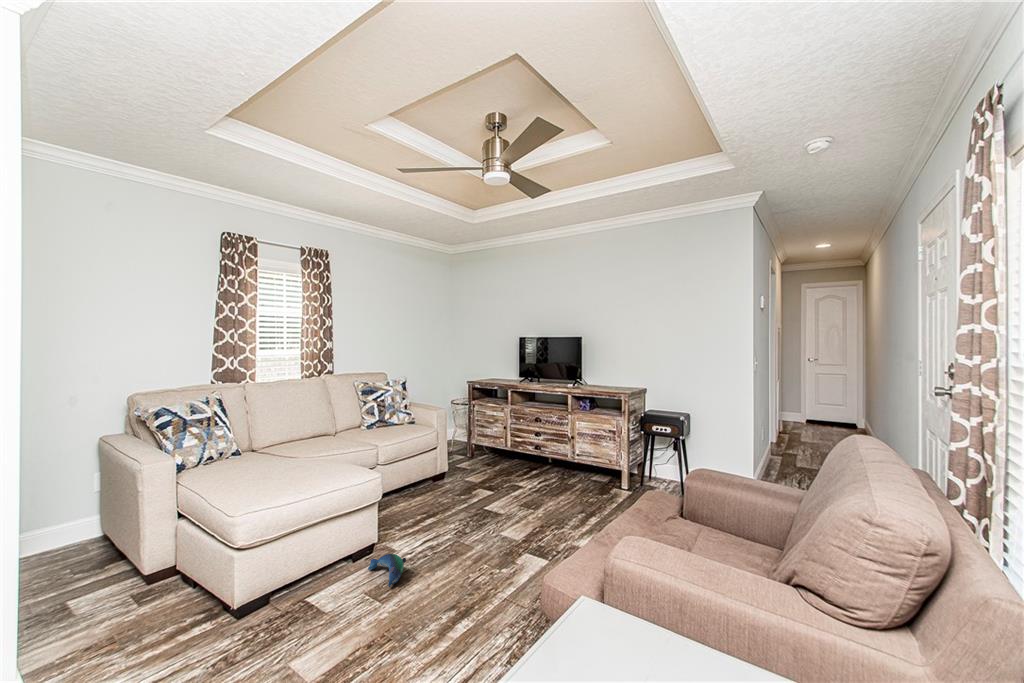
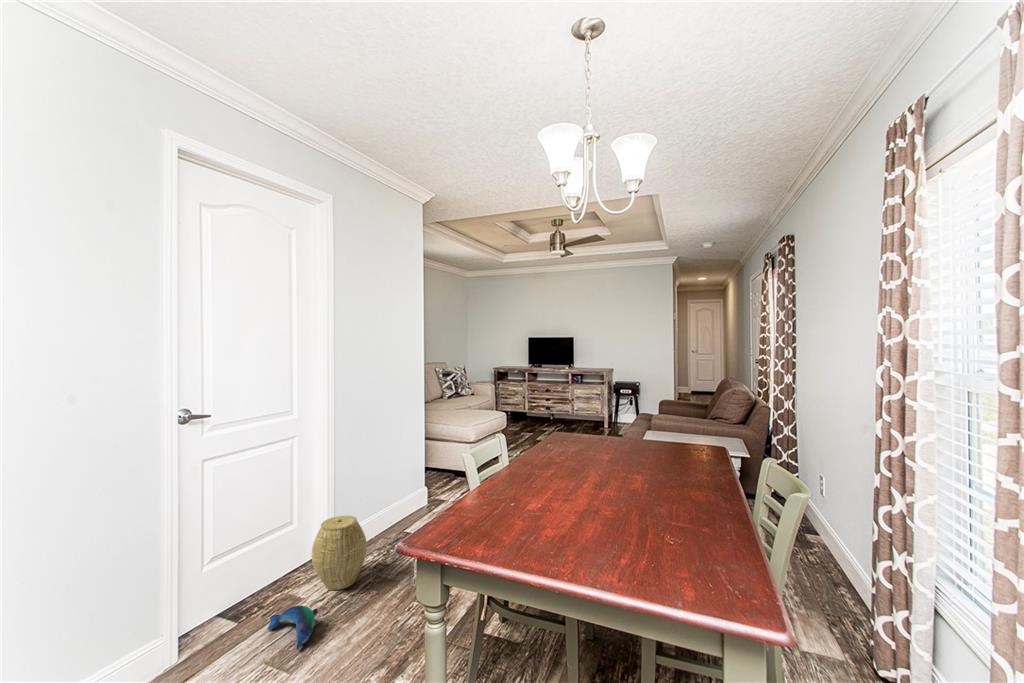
woven basket: none [404,487,449,548] -> present [312,516,367,590]

